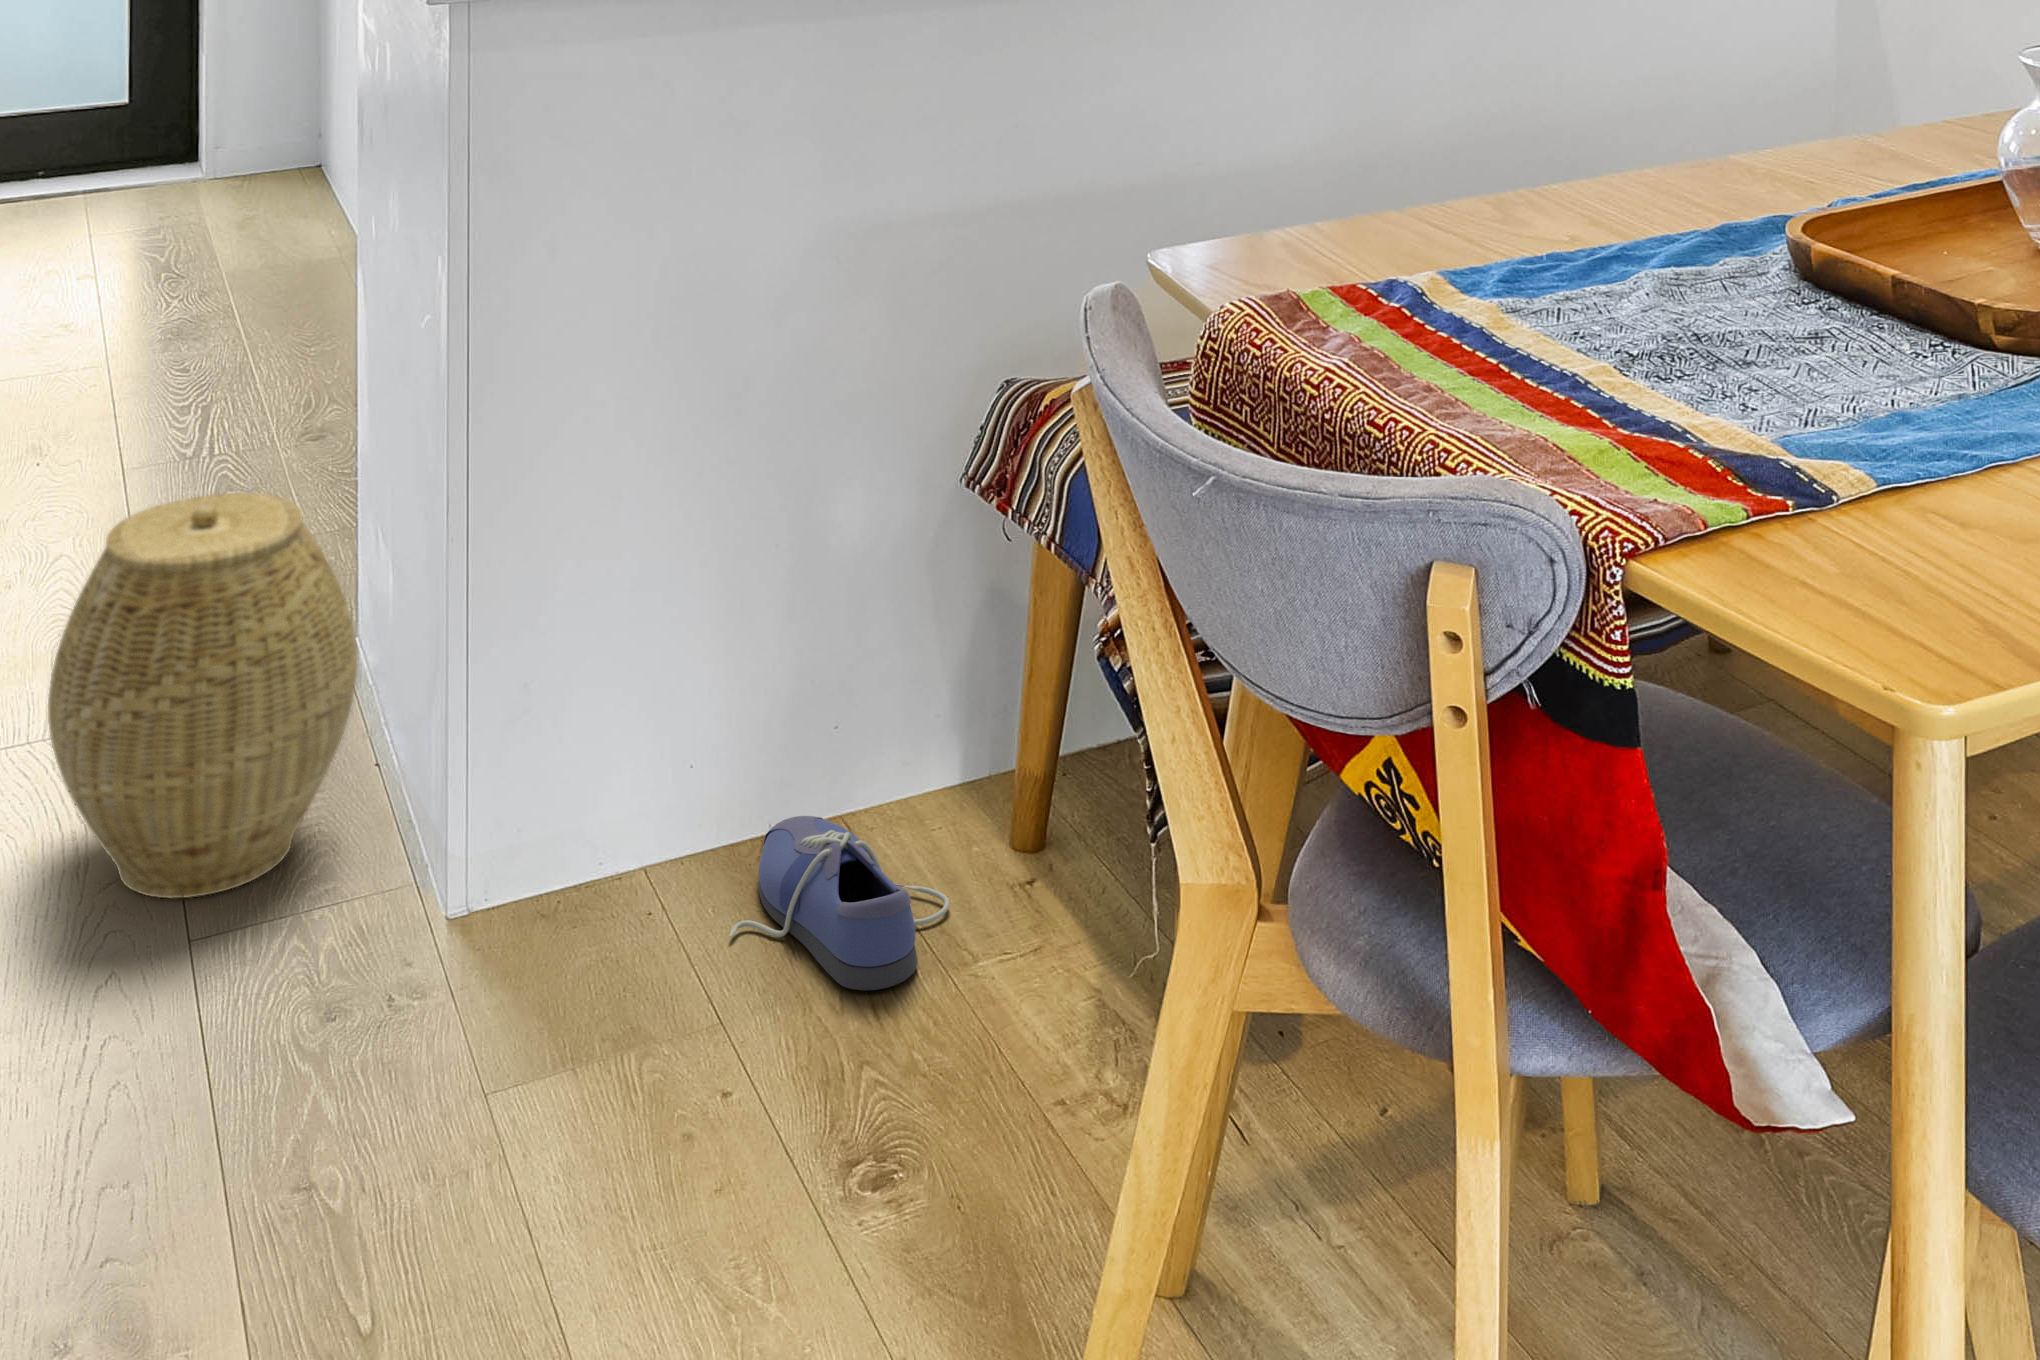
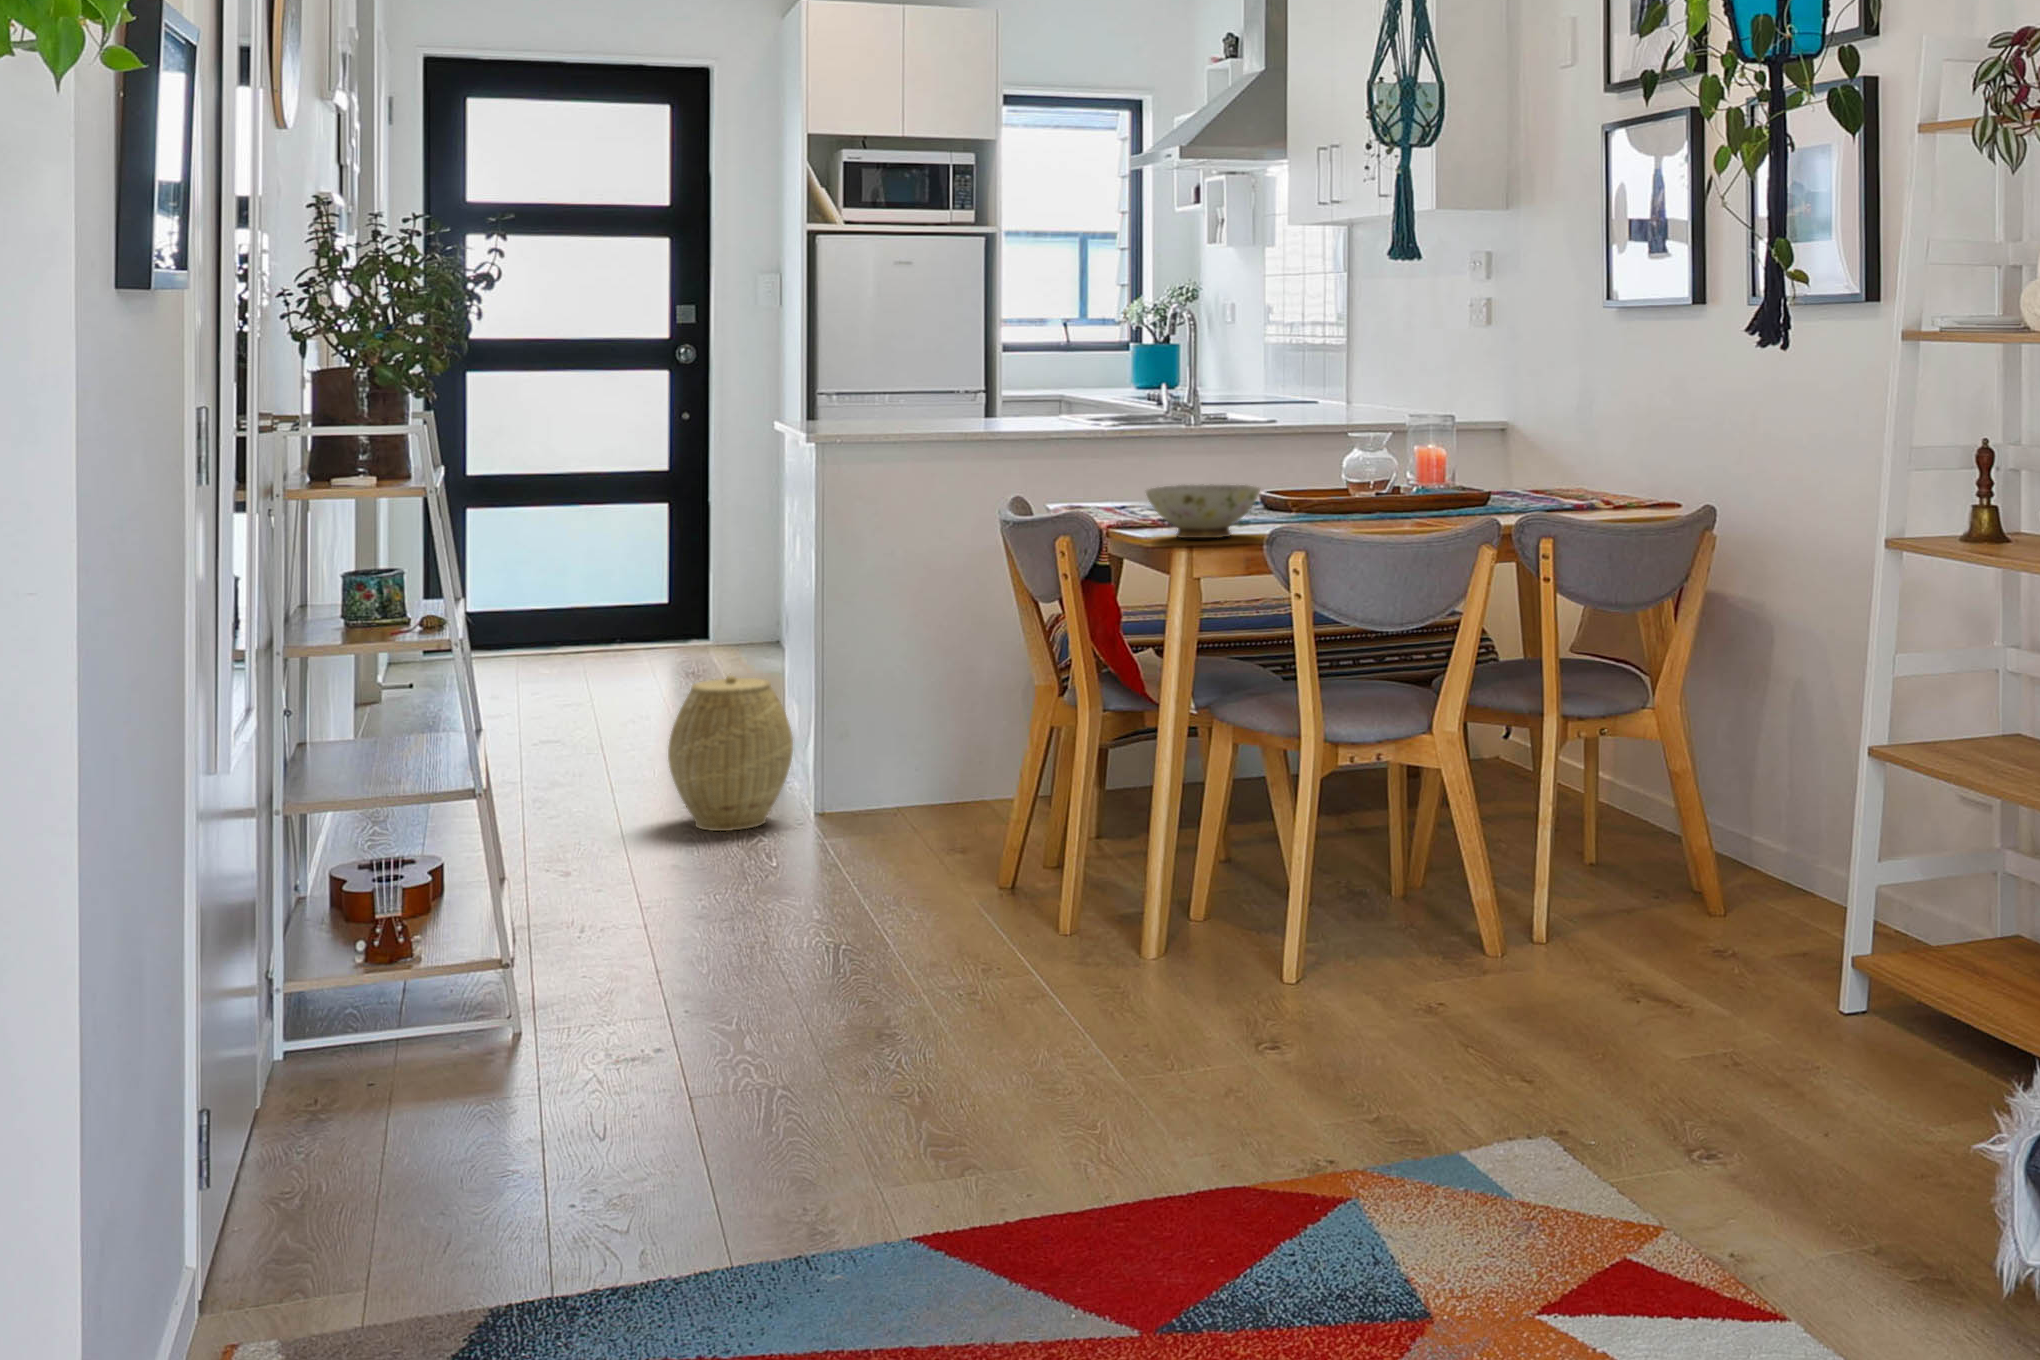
ceramic bowl: none [1465,175,1816,385] -> present [1146,484,1260,538]
shoe: present [729,816,950,990] -> none [941,802,1034,850]

